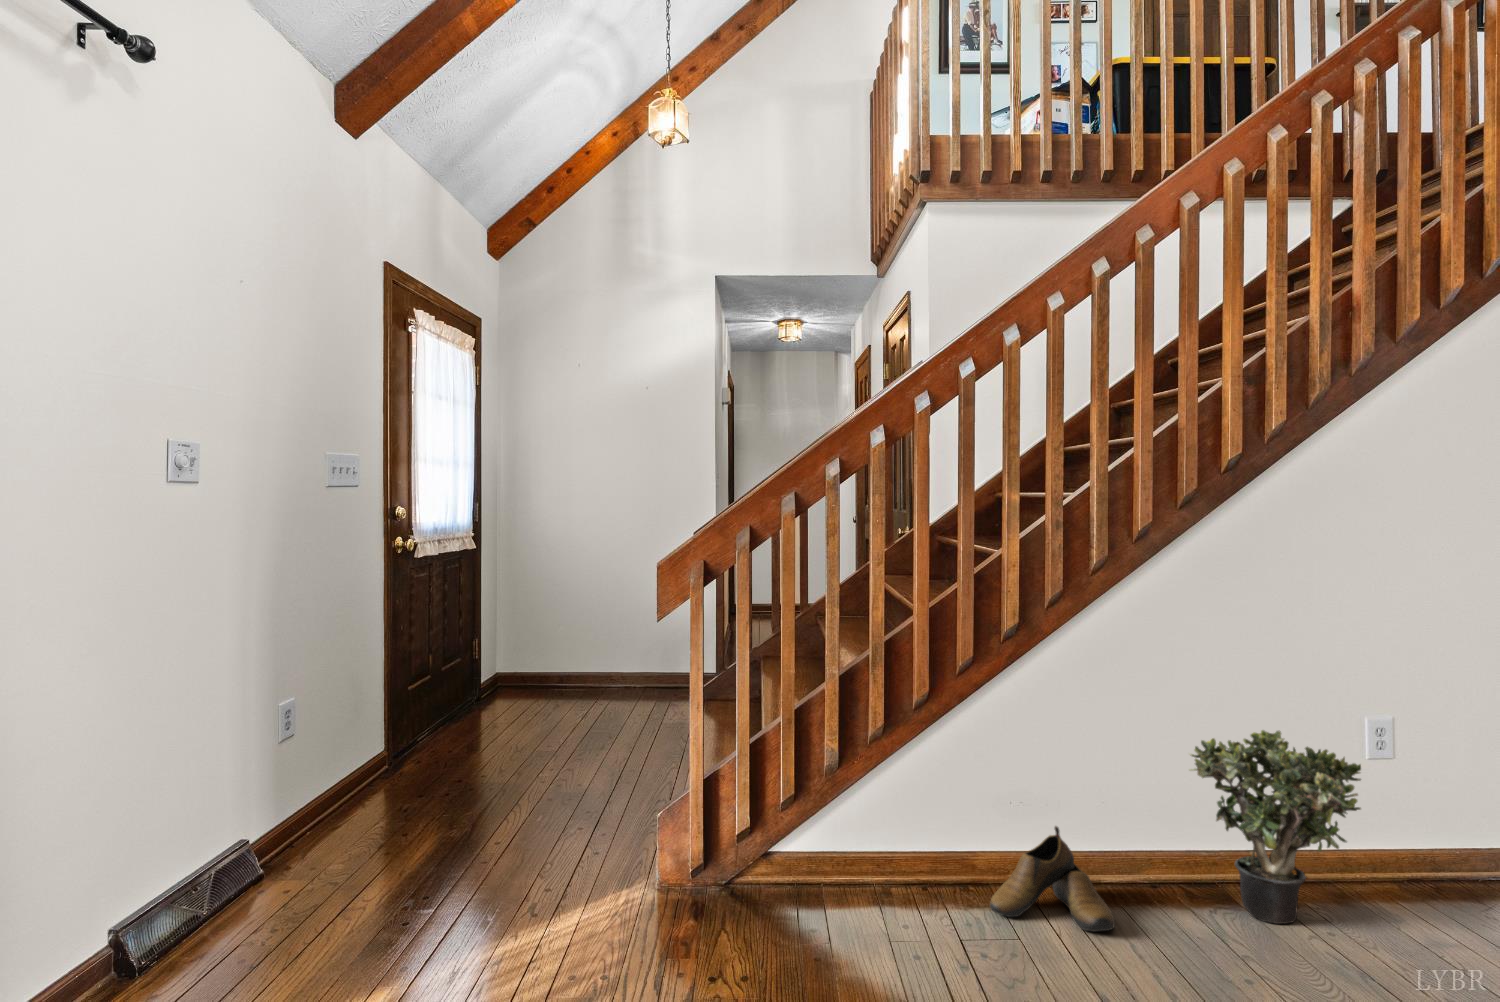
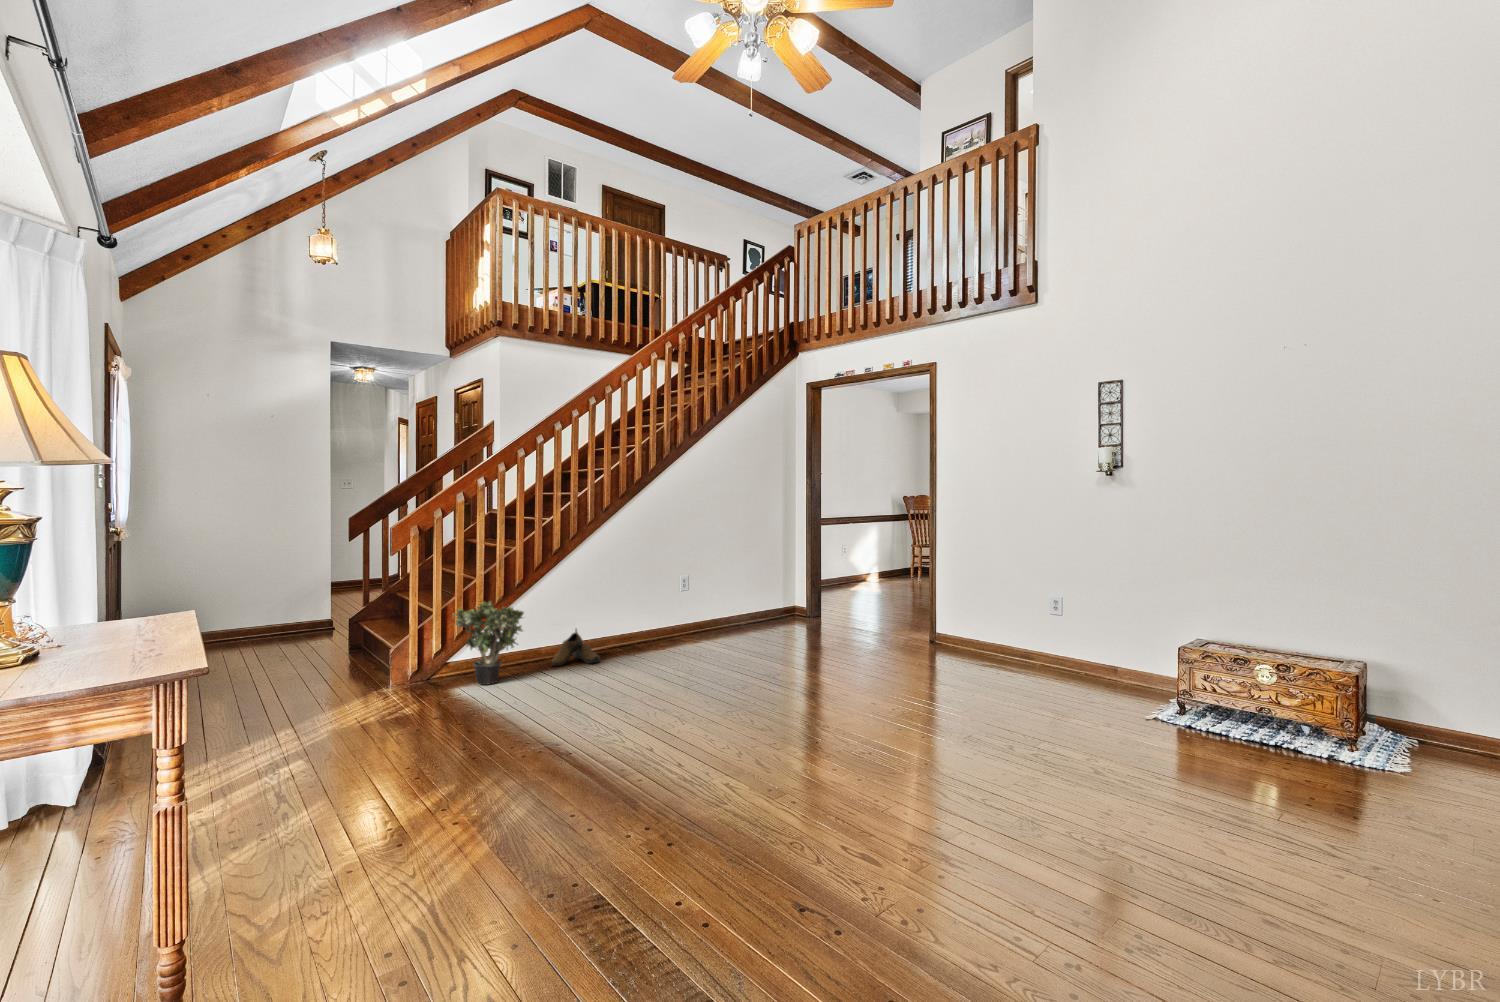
potted plant: present [1190,730,1361,924] -> present [453,601,524,685]

